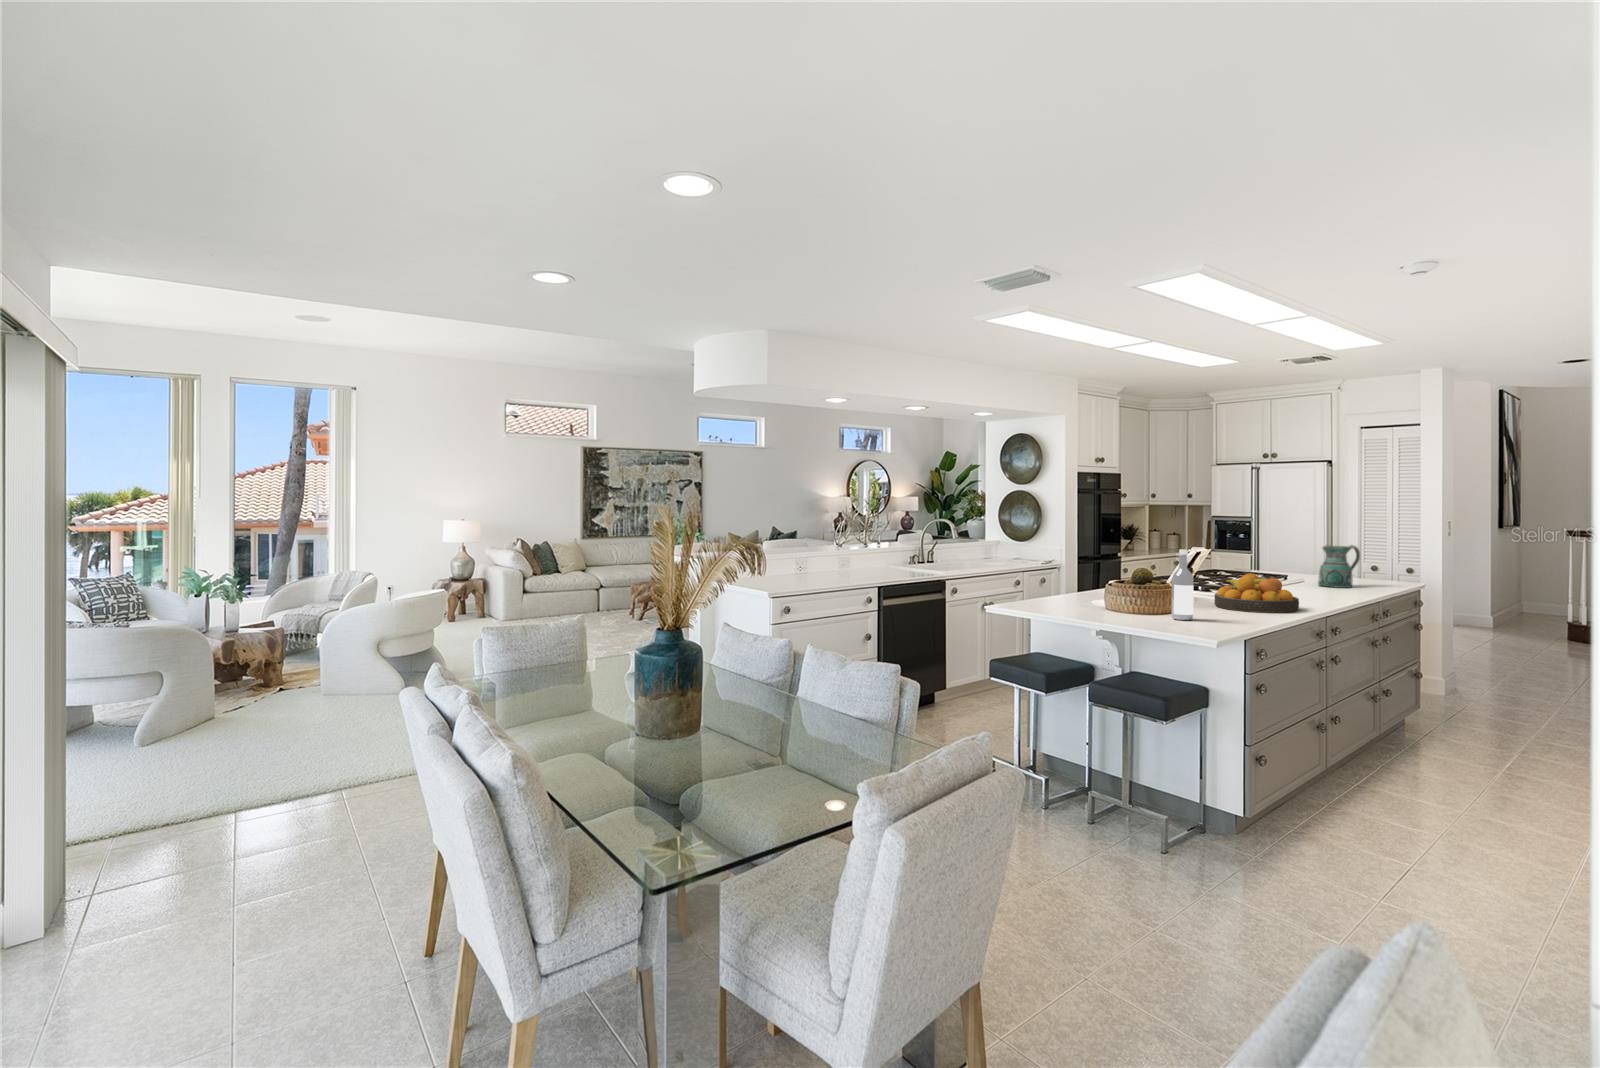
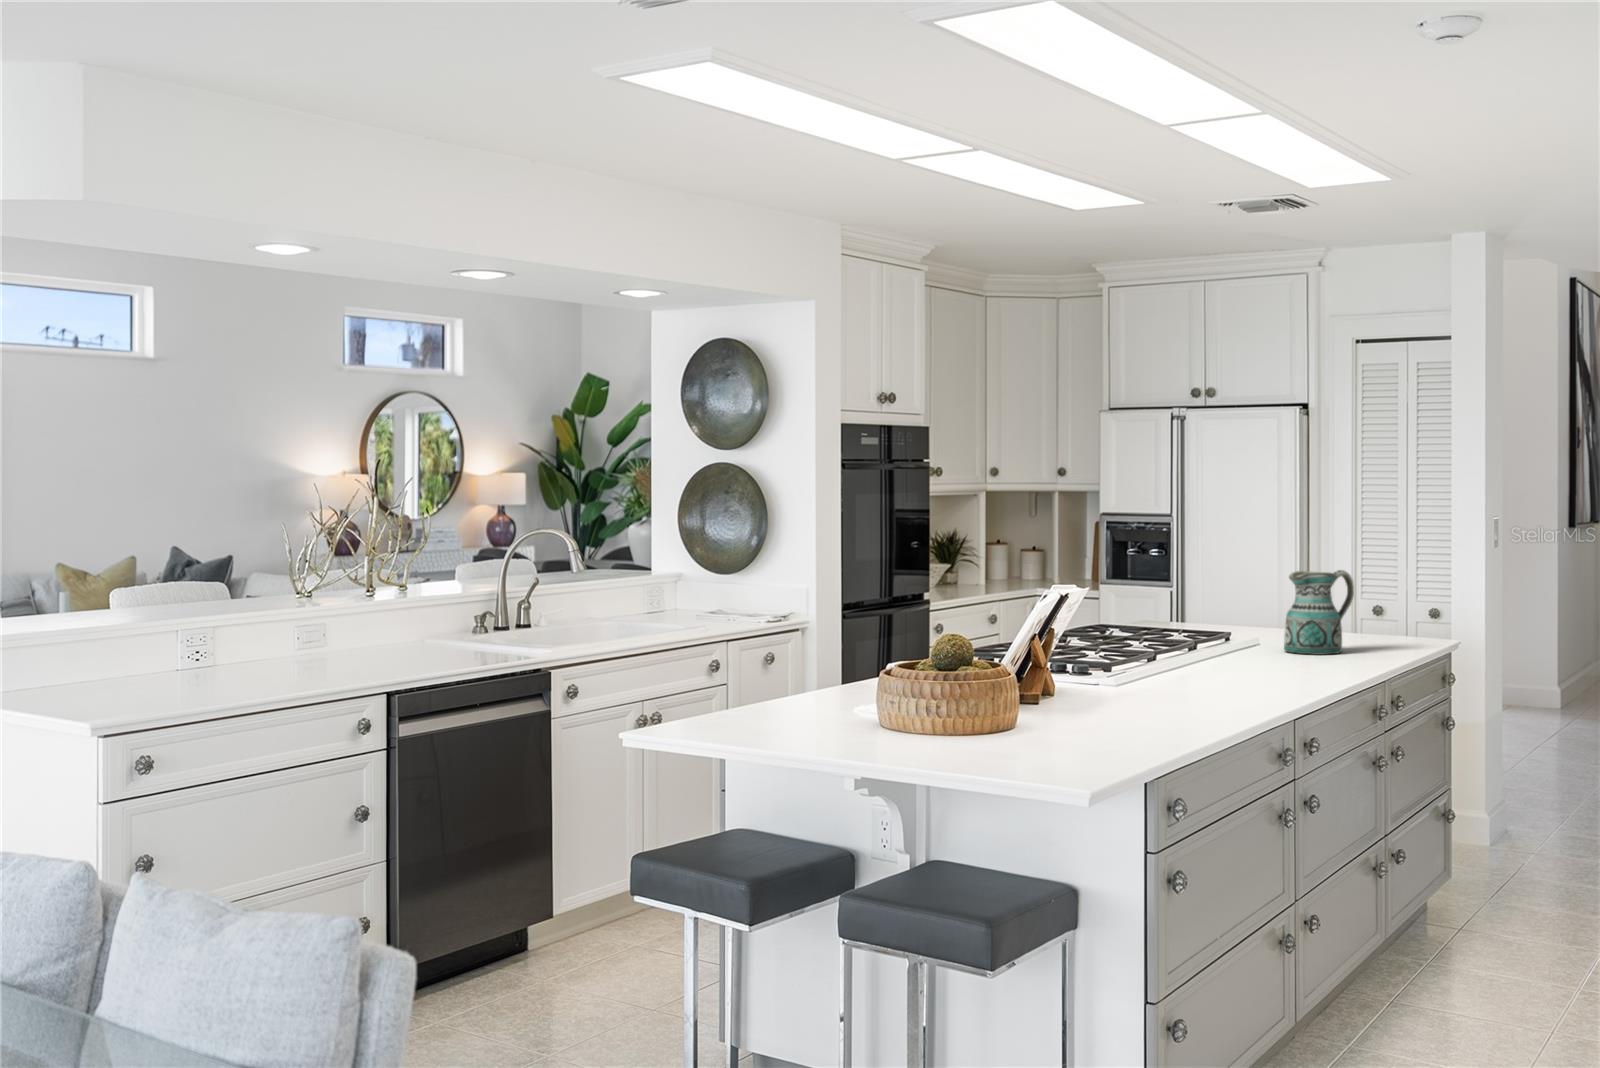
wine bottle: present [1172,549,1194,620] -> none [1004,594,1047,749]
fruit bowl: present [1214,573,1299,613] -> none [1093,637,1249,721]

